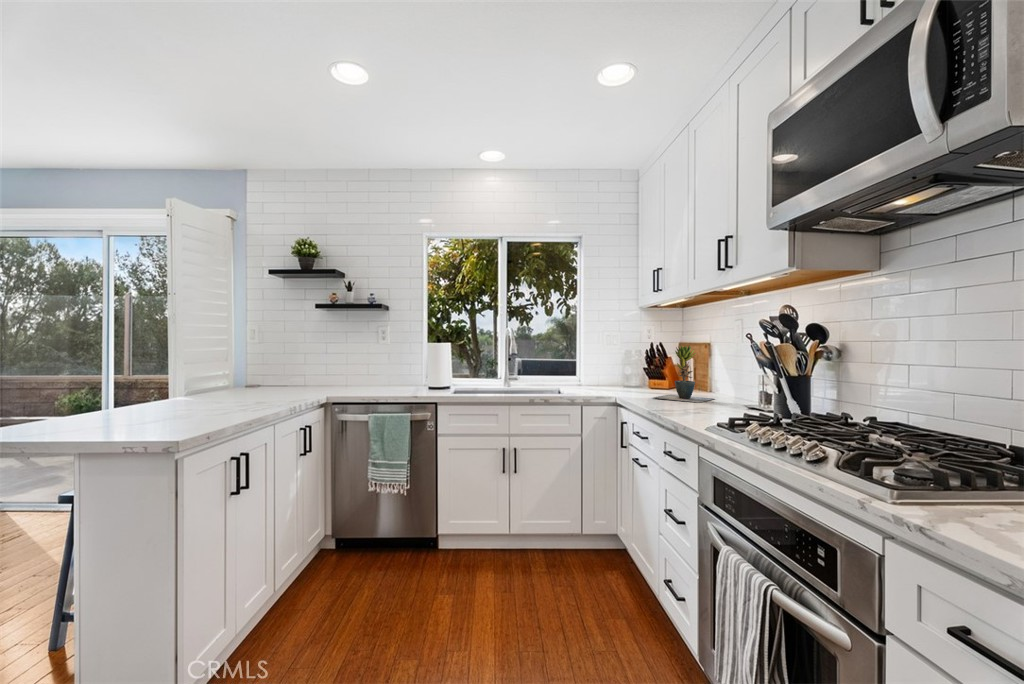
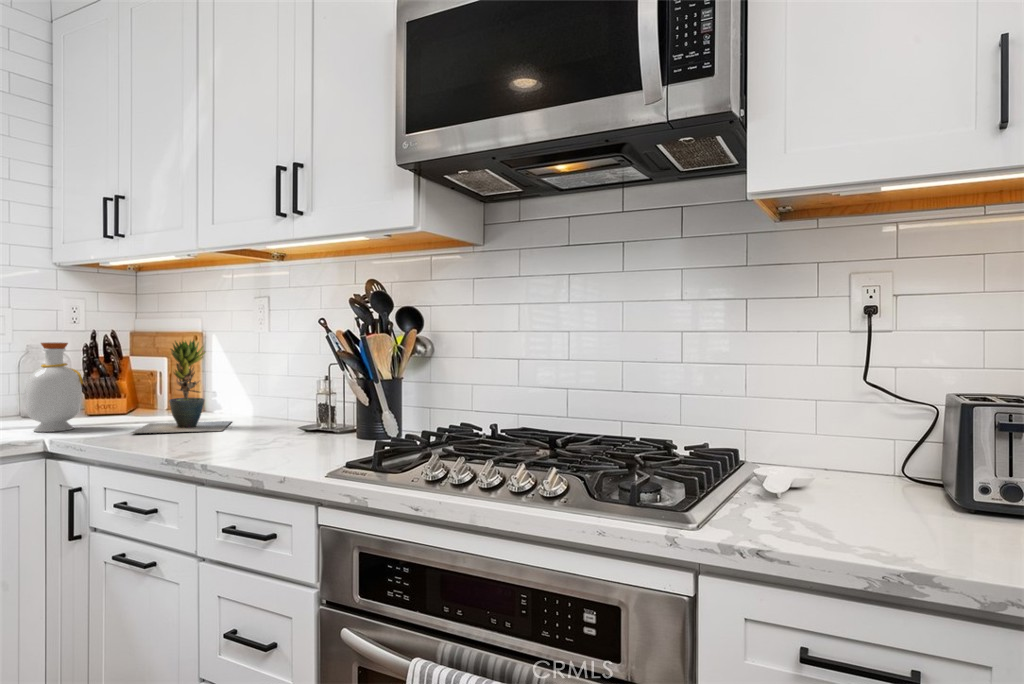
bottle: none [612,346,637,393] -> present [25,343,83,432]

